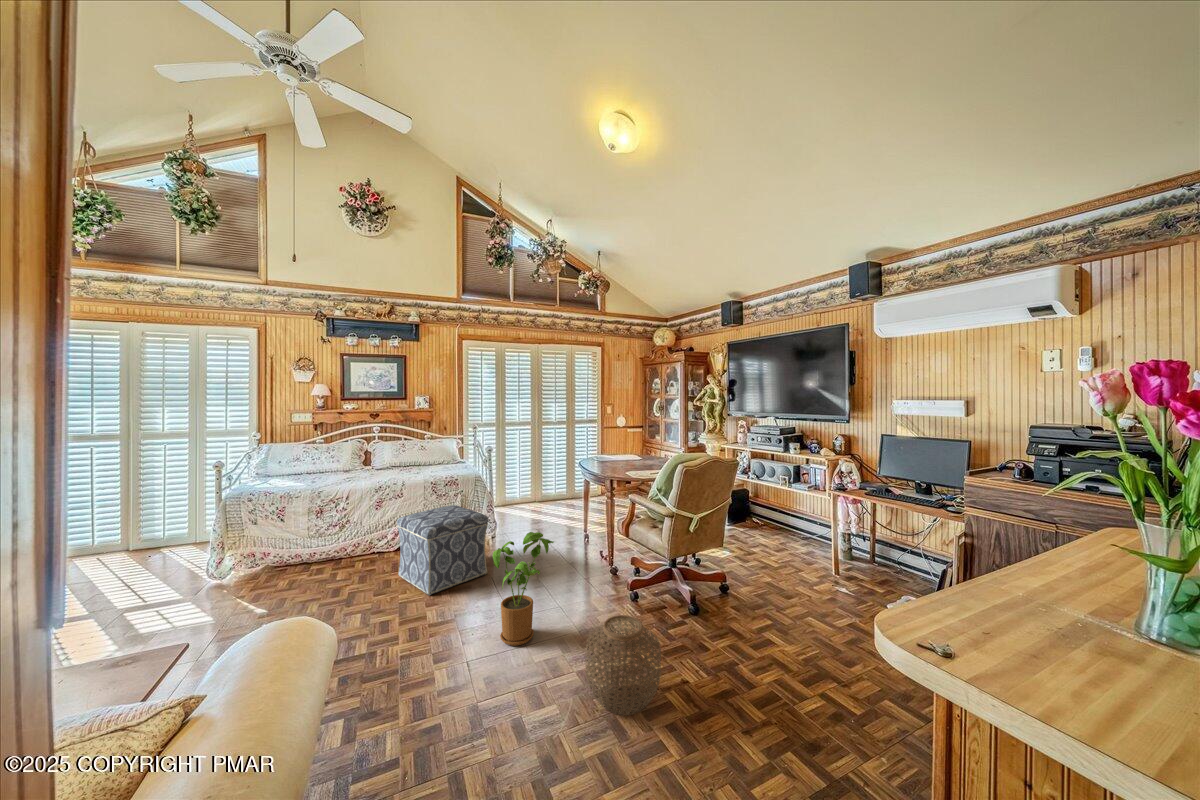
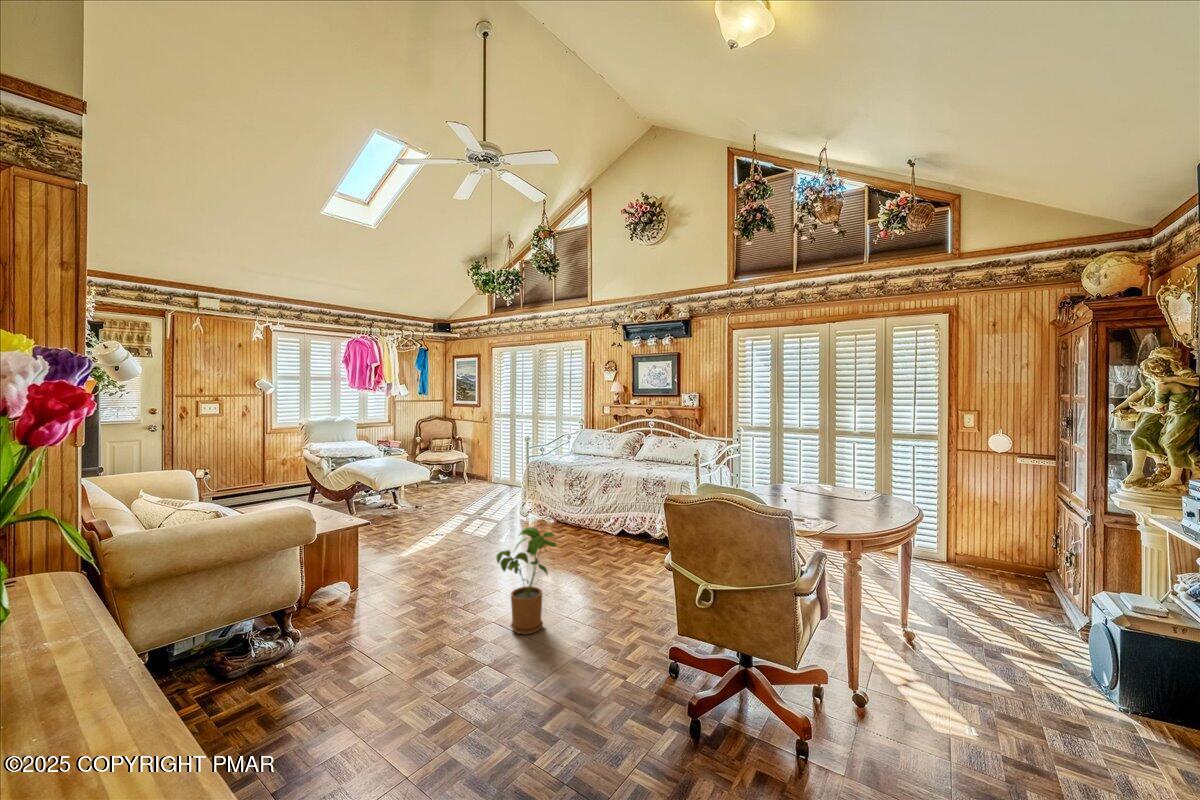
ottoman: present [397,505,489,595] -> none [558,500,633,578]
woven basket: present [586,615,661,715] -> none [416,622,499,728]

